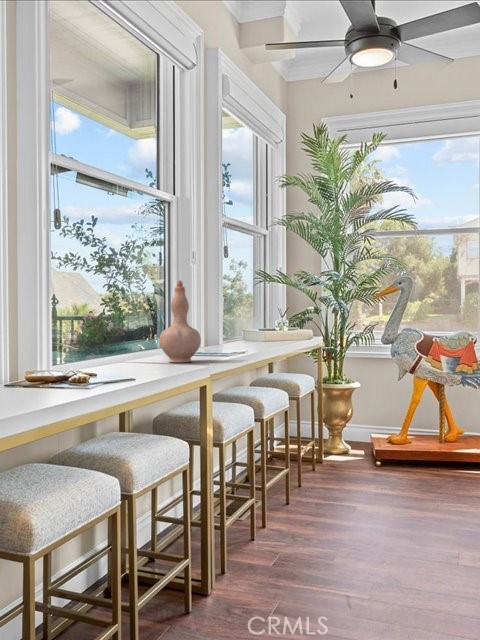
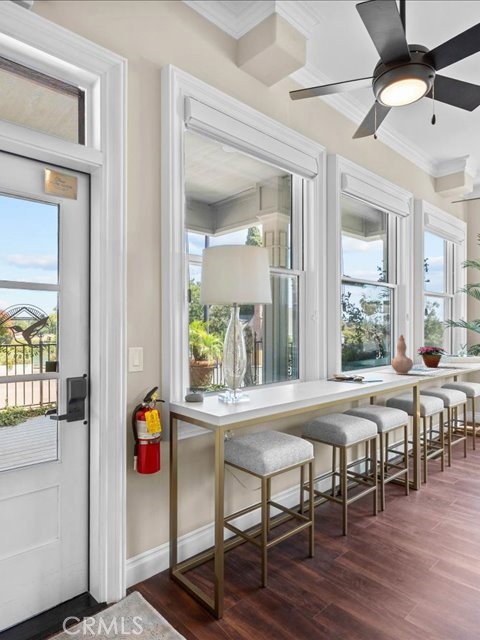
flower arrangement: none [206,309,264,349] -> present [418,346,447,367]

